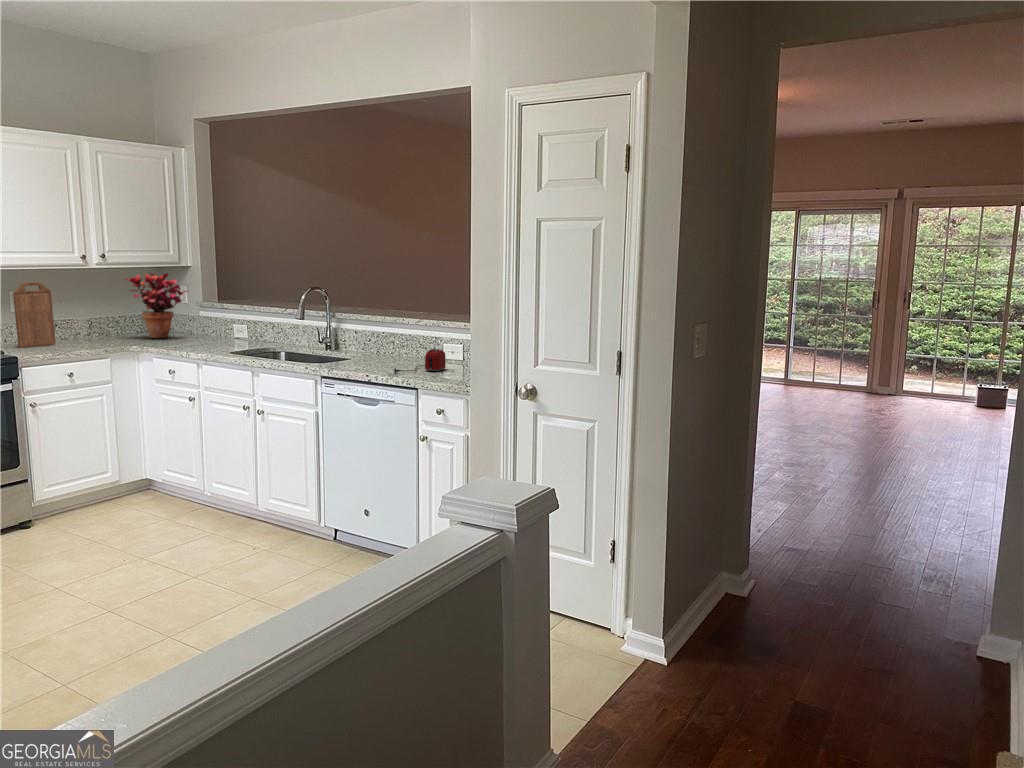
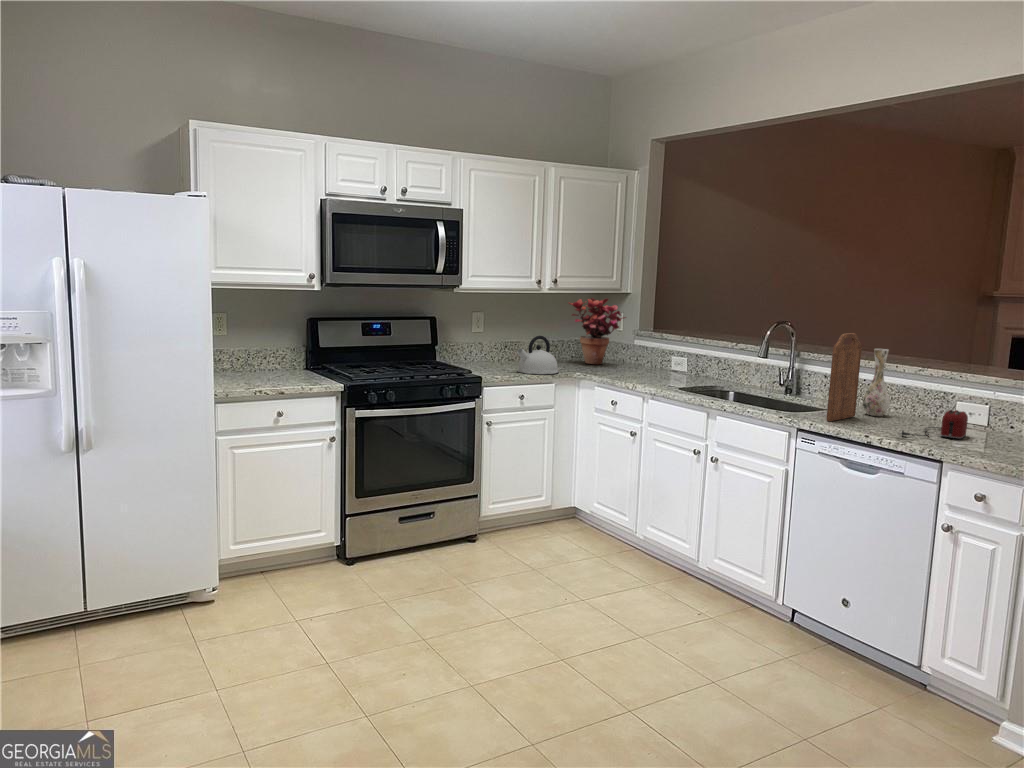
cutting board: present [13,282,56,348] -> present [827,333,862,421]
vase: none [379,305,400,361] -> present [863,349,890,416]
kettle: none [63,311,114,350] -> present [517,336,559,374]

